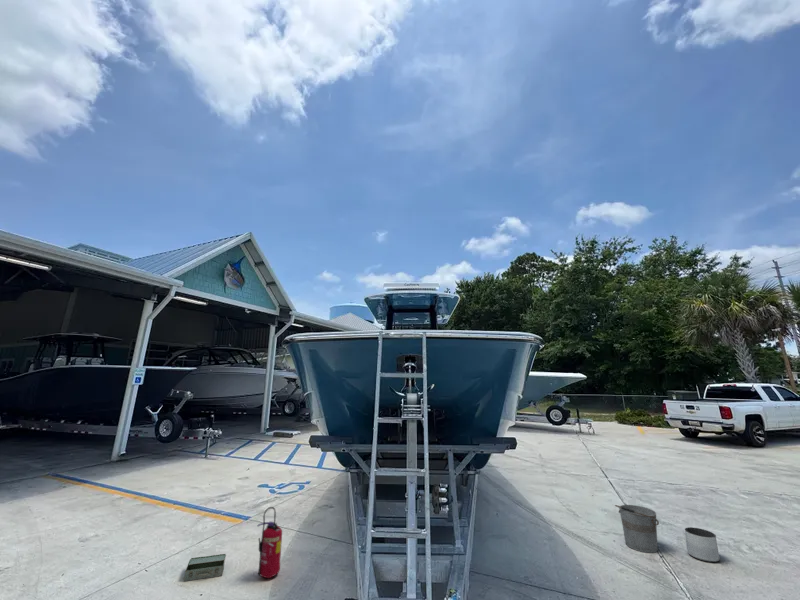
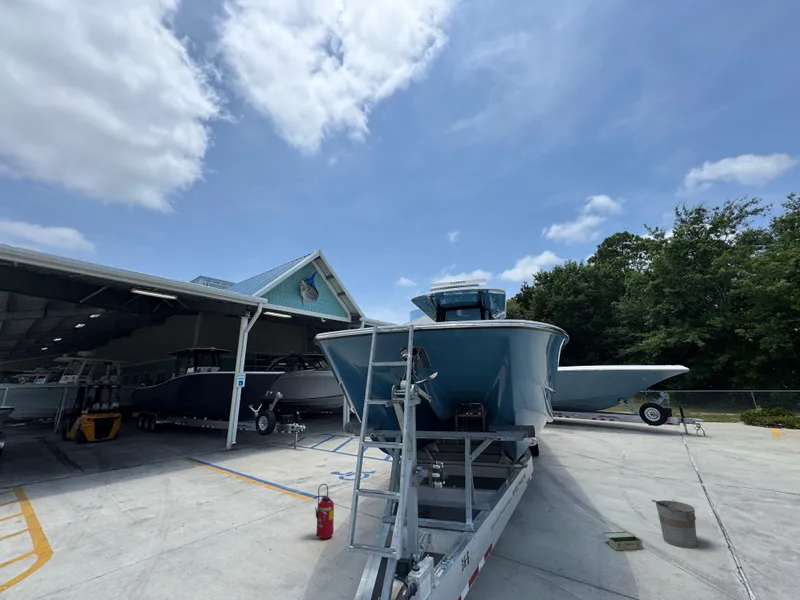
planter: present [685,527,719,562] -> none [726,526,765,561]
toolbox: present [184,554,226,581] -> present [602,532,643,551]

